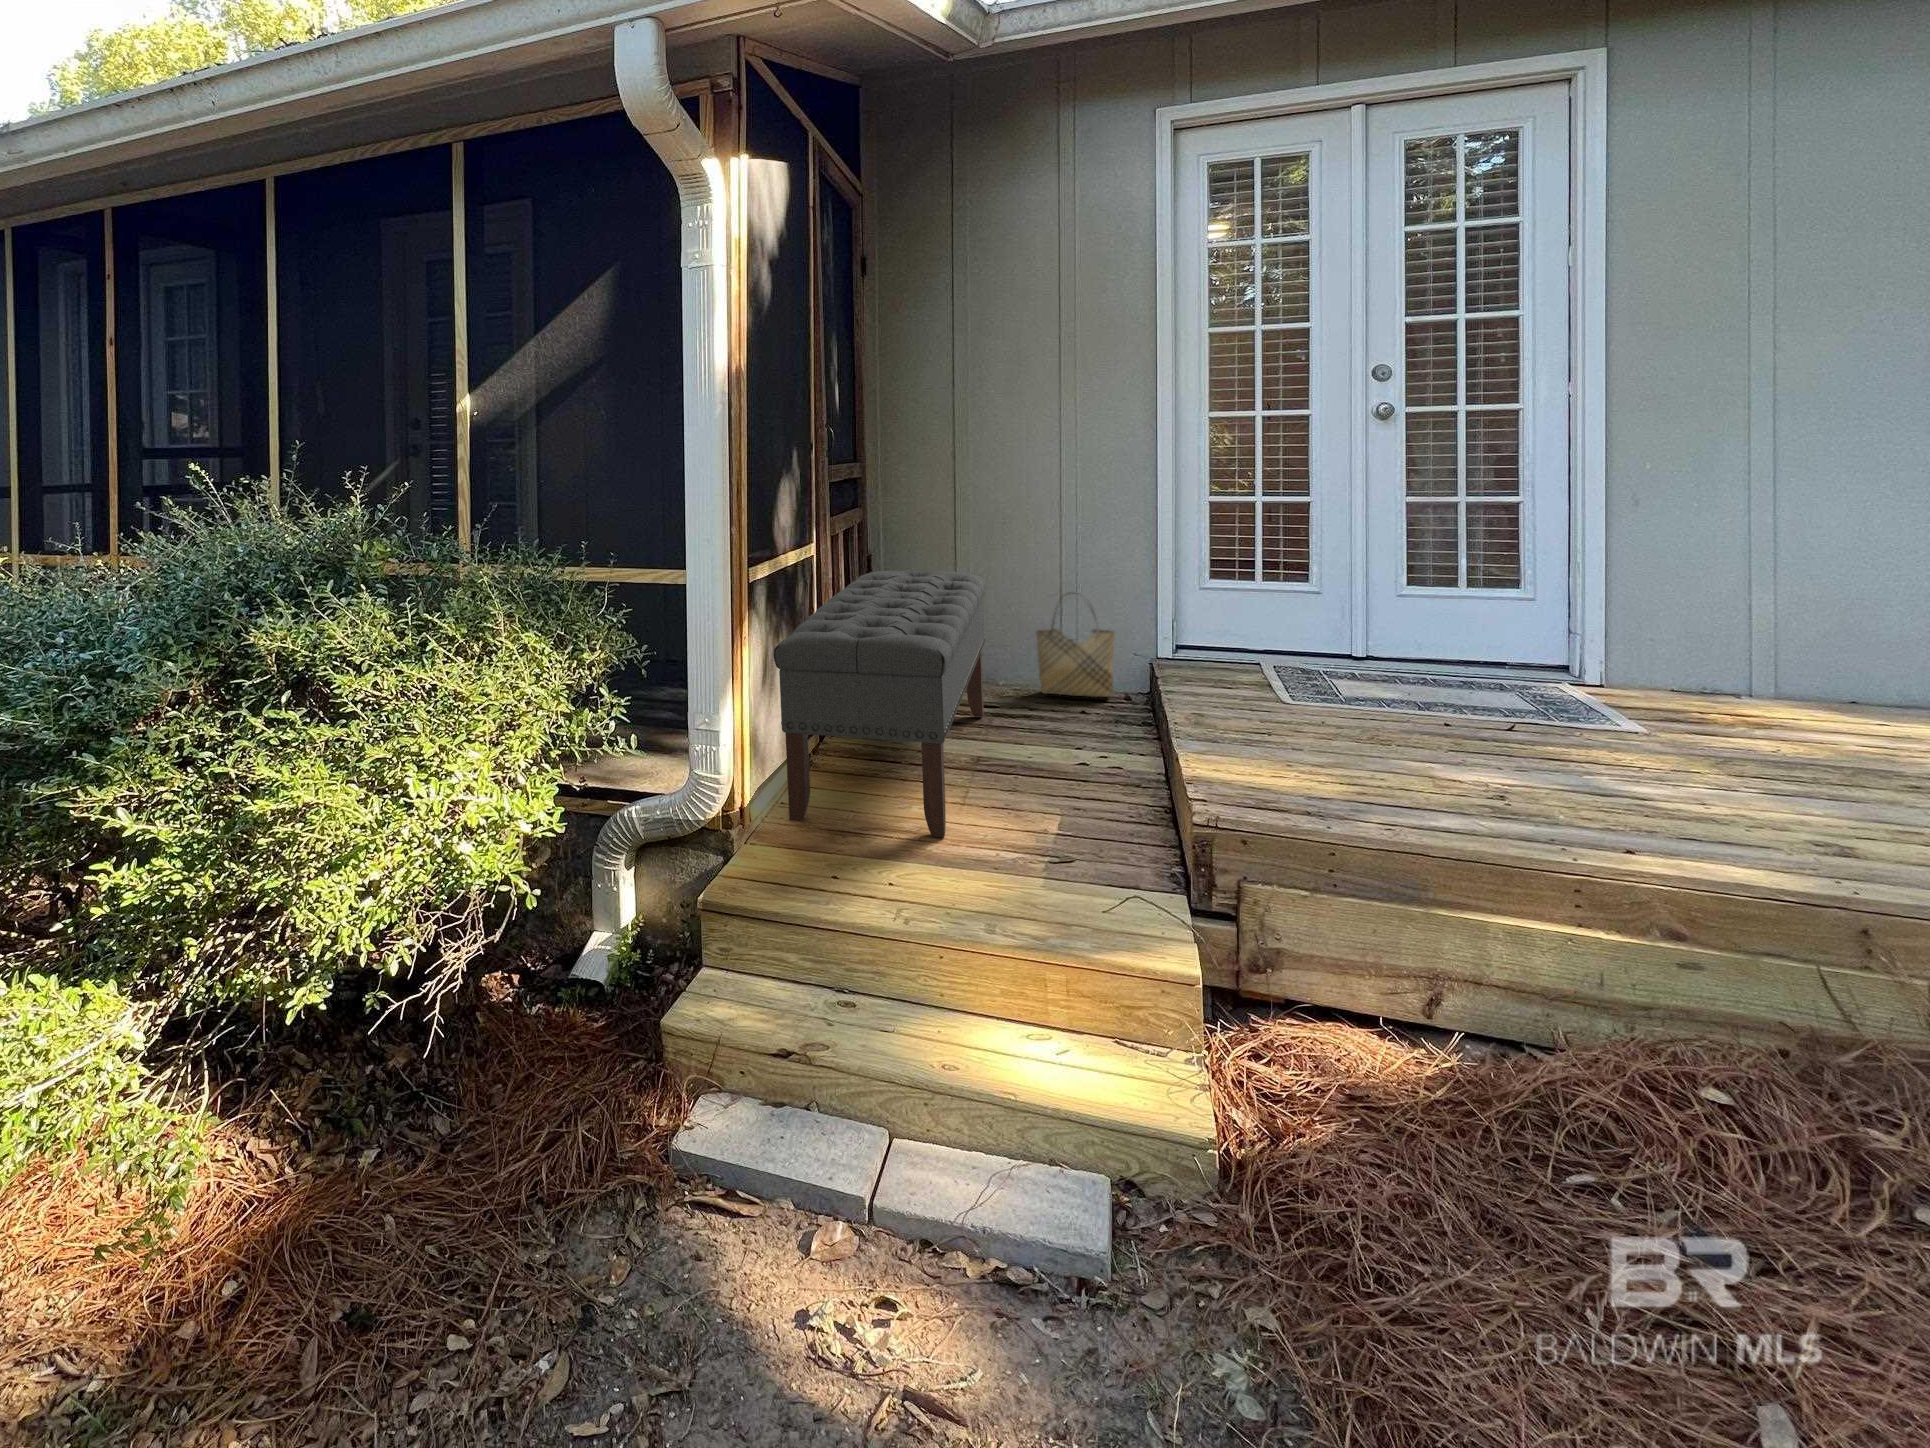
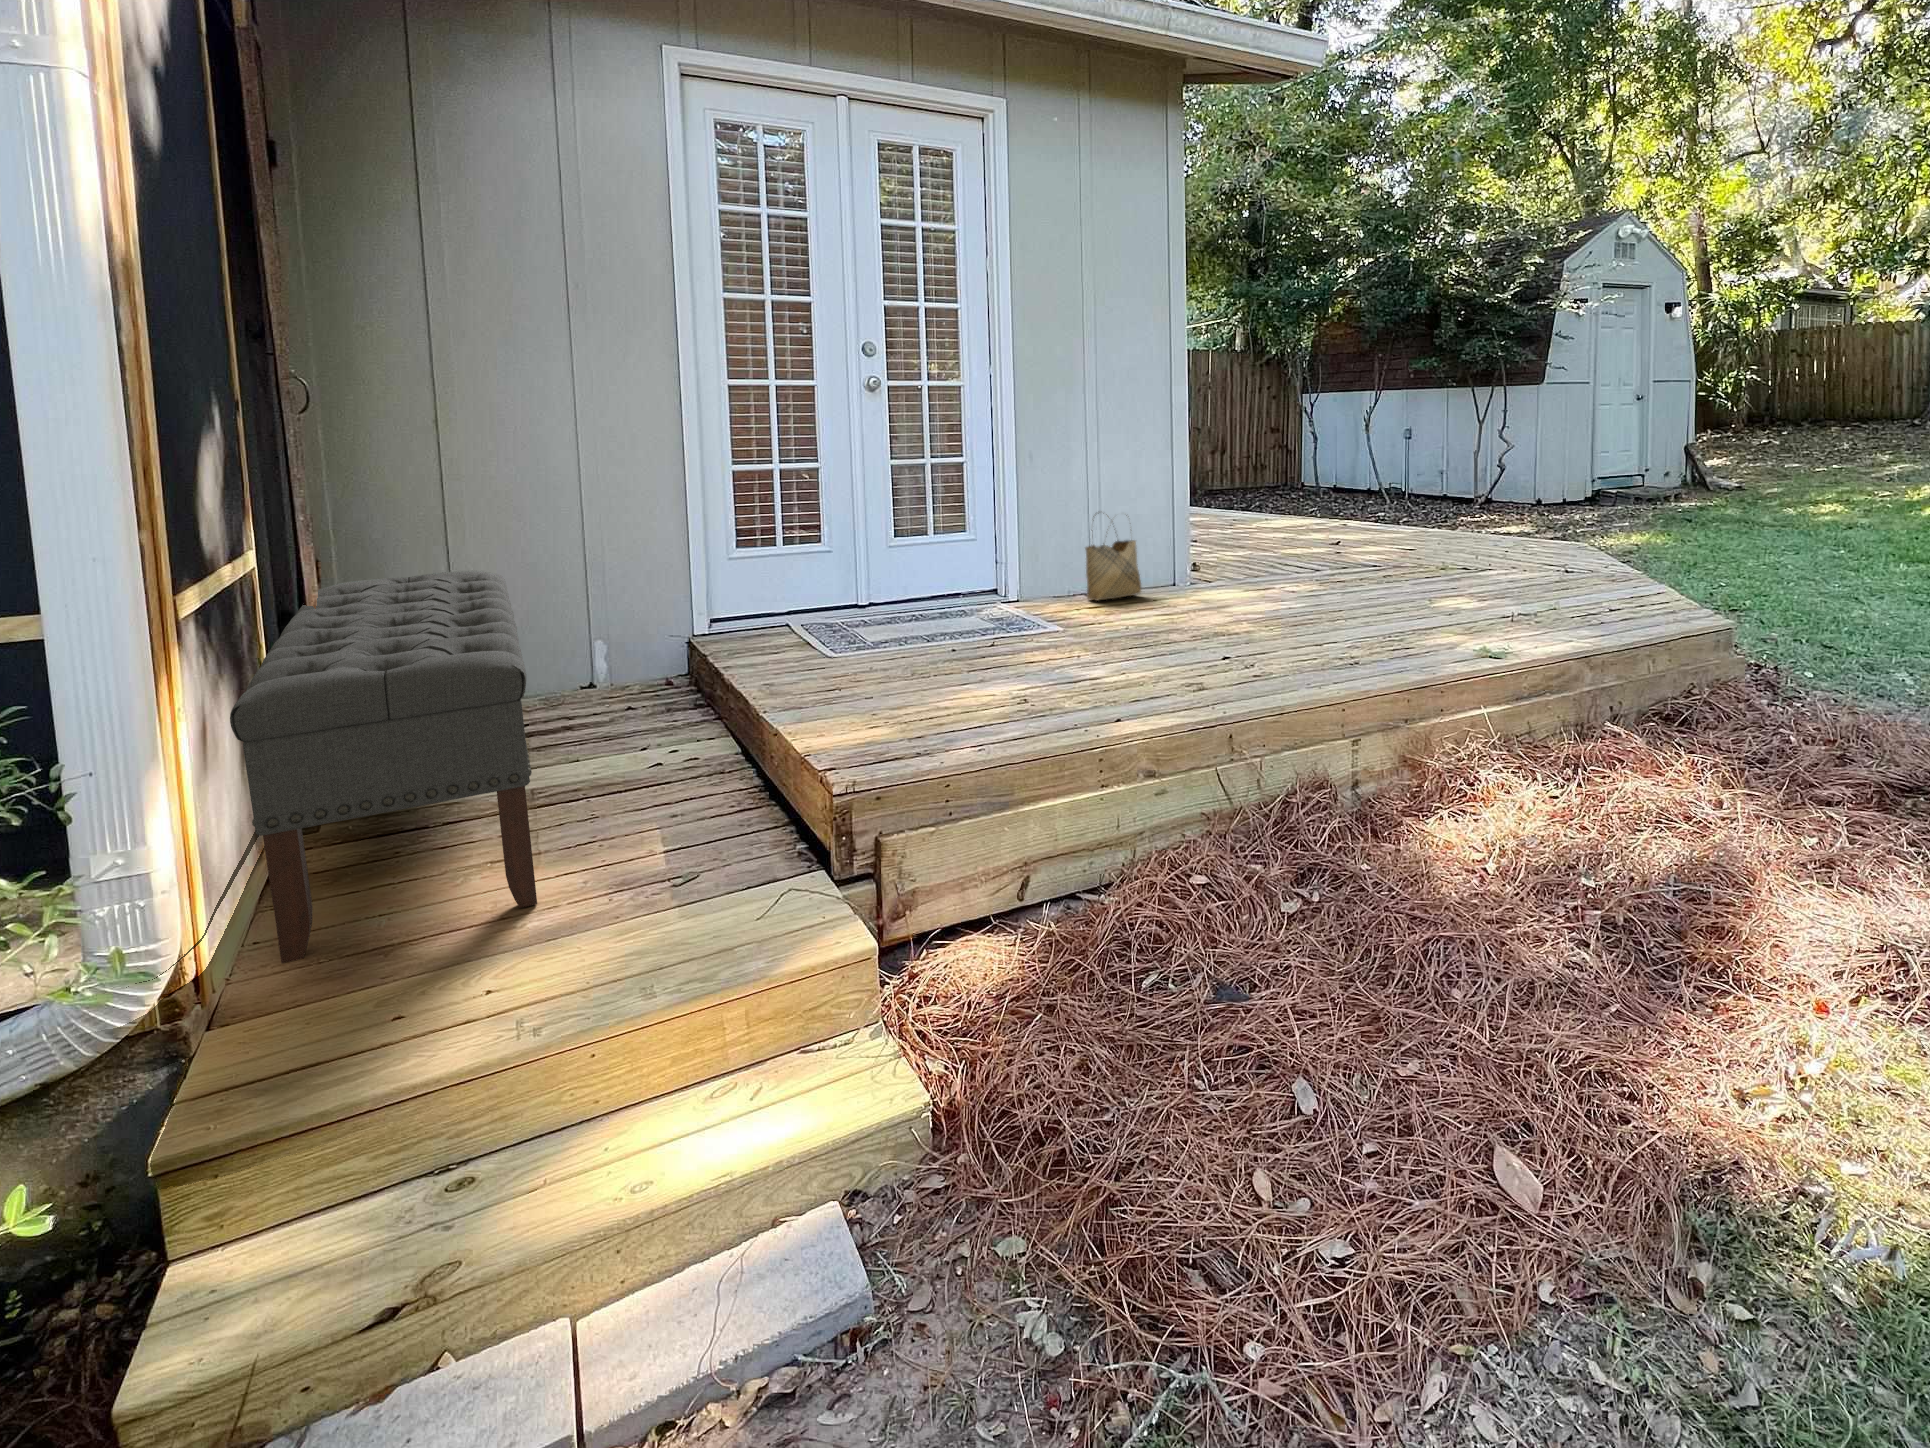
woven basket: present [1036,593,1115,697] -> present [1085,515,1141,601]

